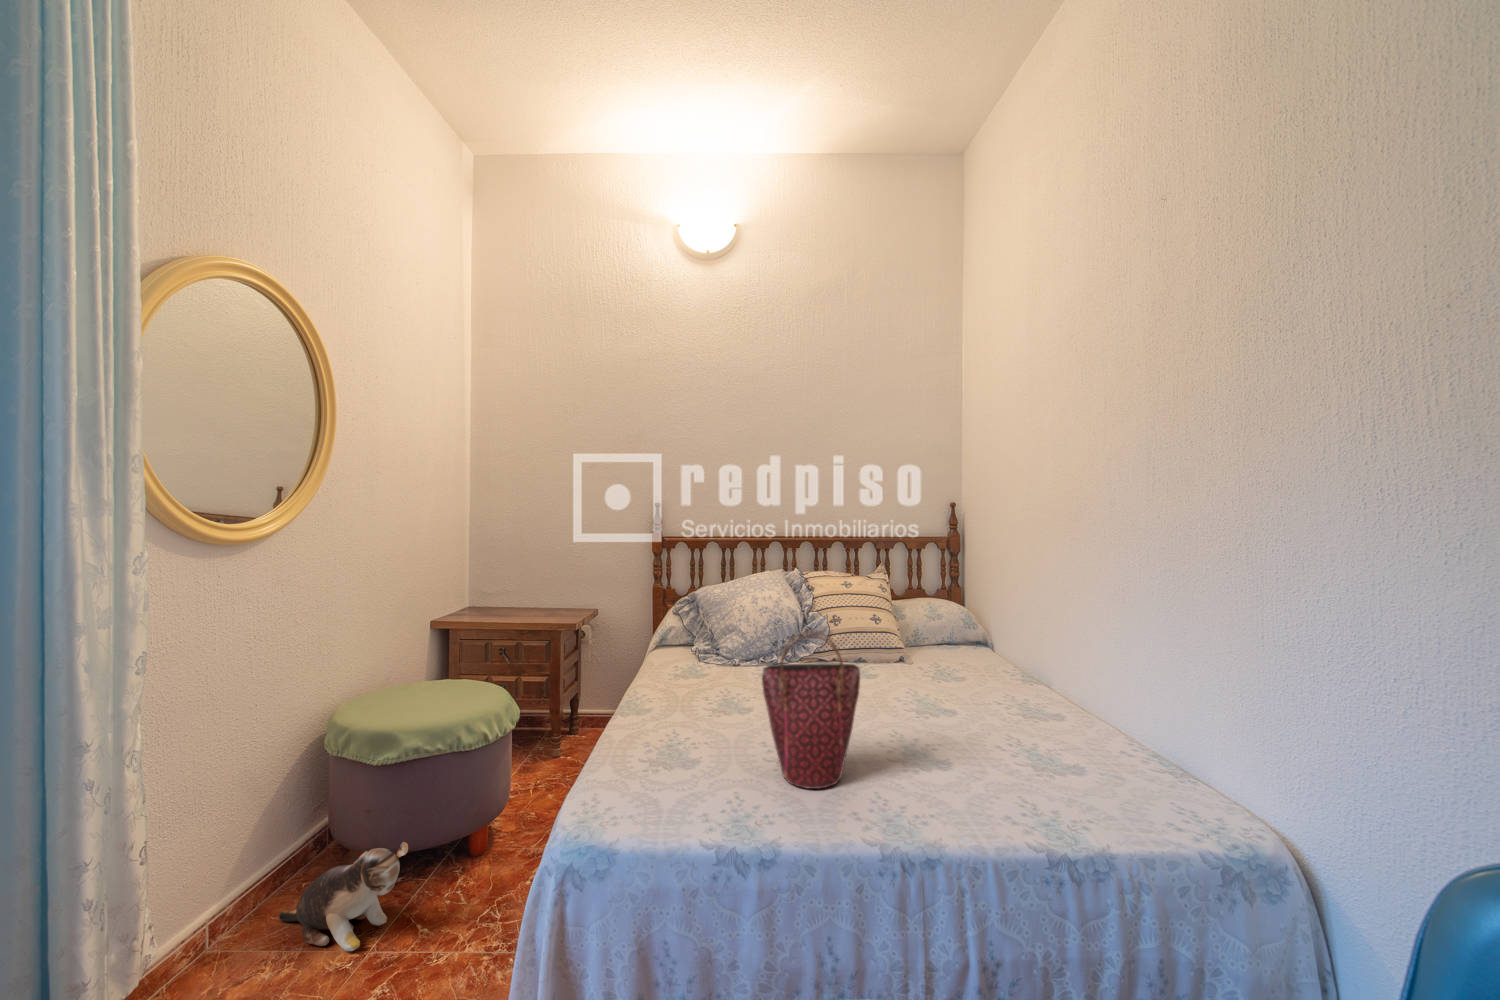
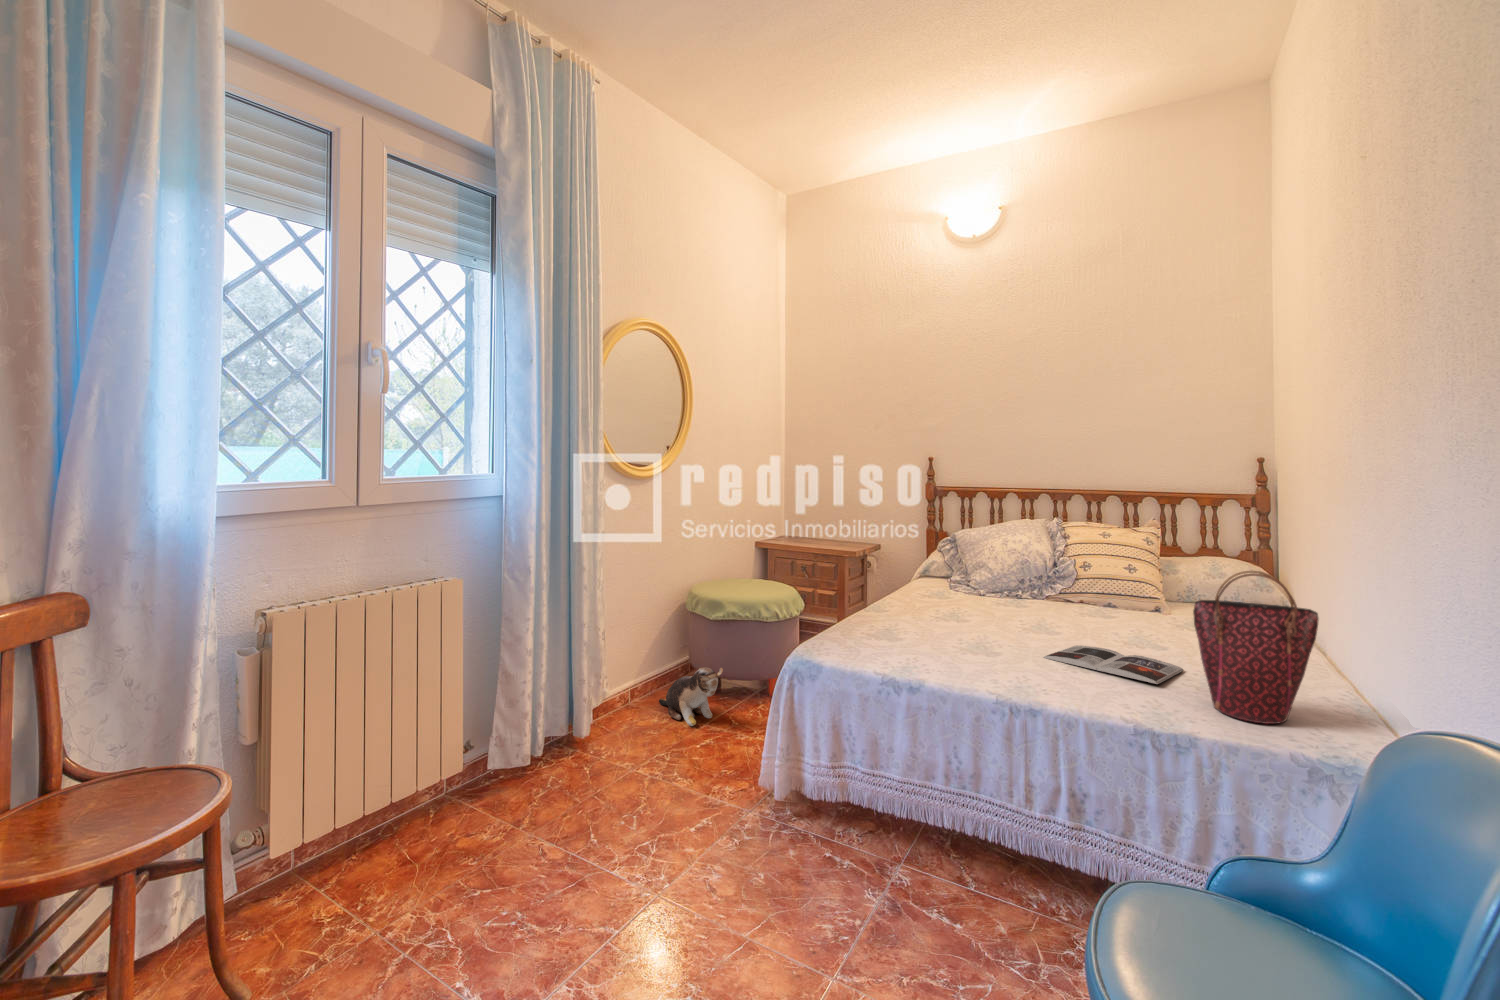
handbag: present [762,630,860,789] -> present [1193,571,1319,724]
magazine: none [855,723,982,765] -> present [1043,645,1184,684]

